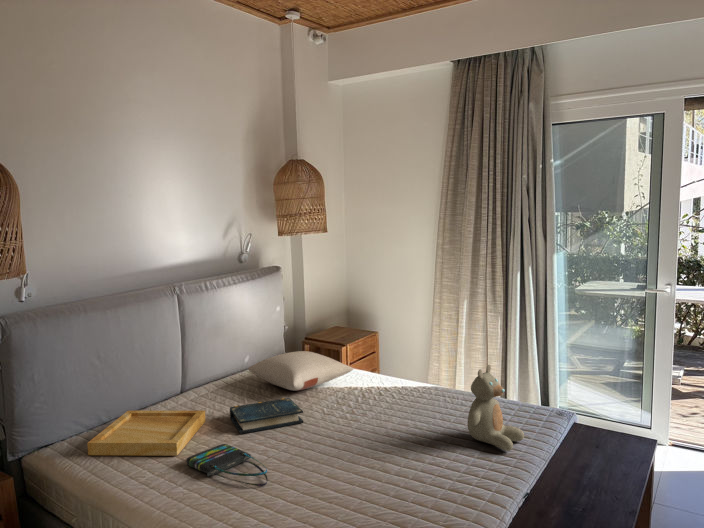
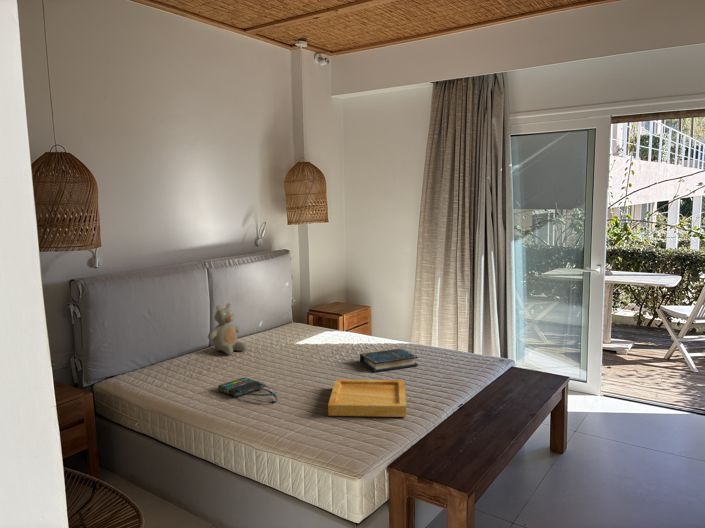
pillow: present [248,351,354,391] -> none [263,316,346,345]
teddy bear: present [467,365,524,451] -> present [208,303,248,355]
book: present [230,398,303,434] -> present [360,348,418,372]
tray: present [87,411,205,456] -> present [328,379,406,417]

